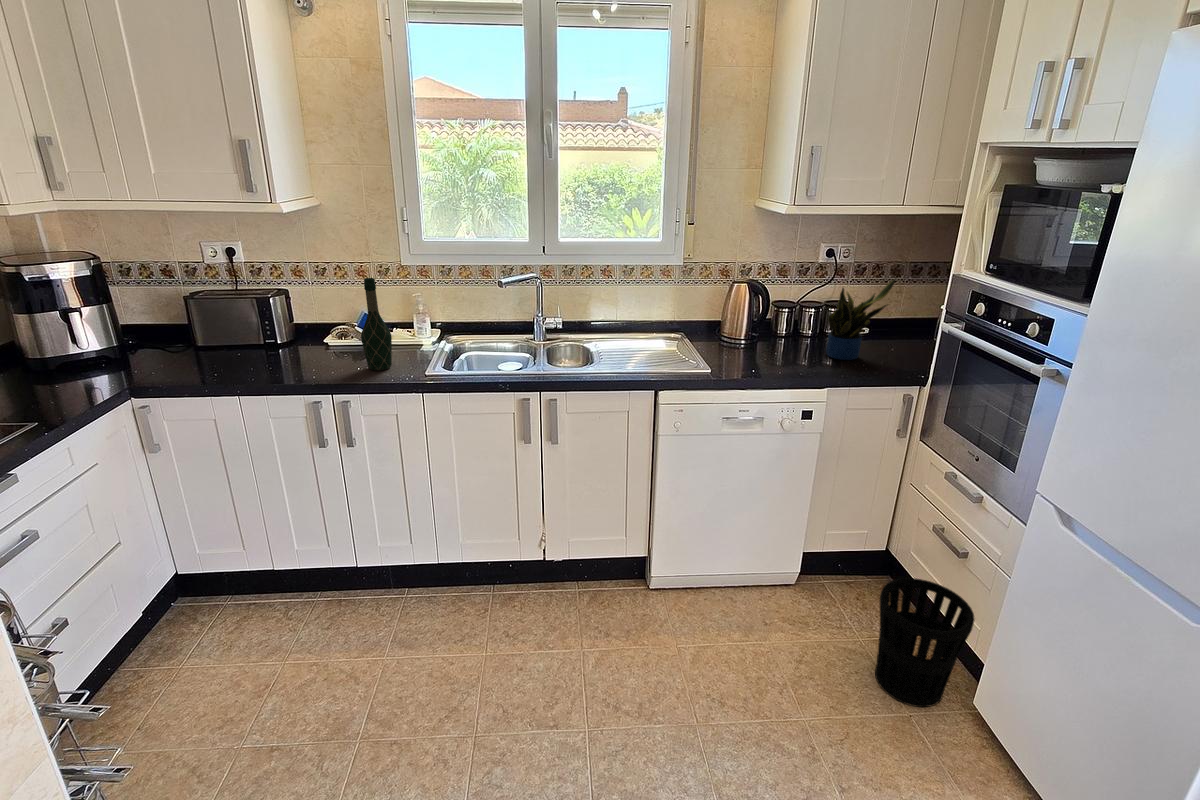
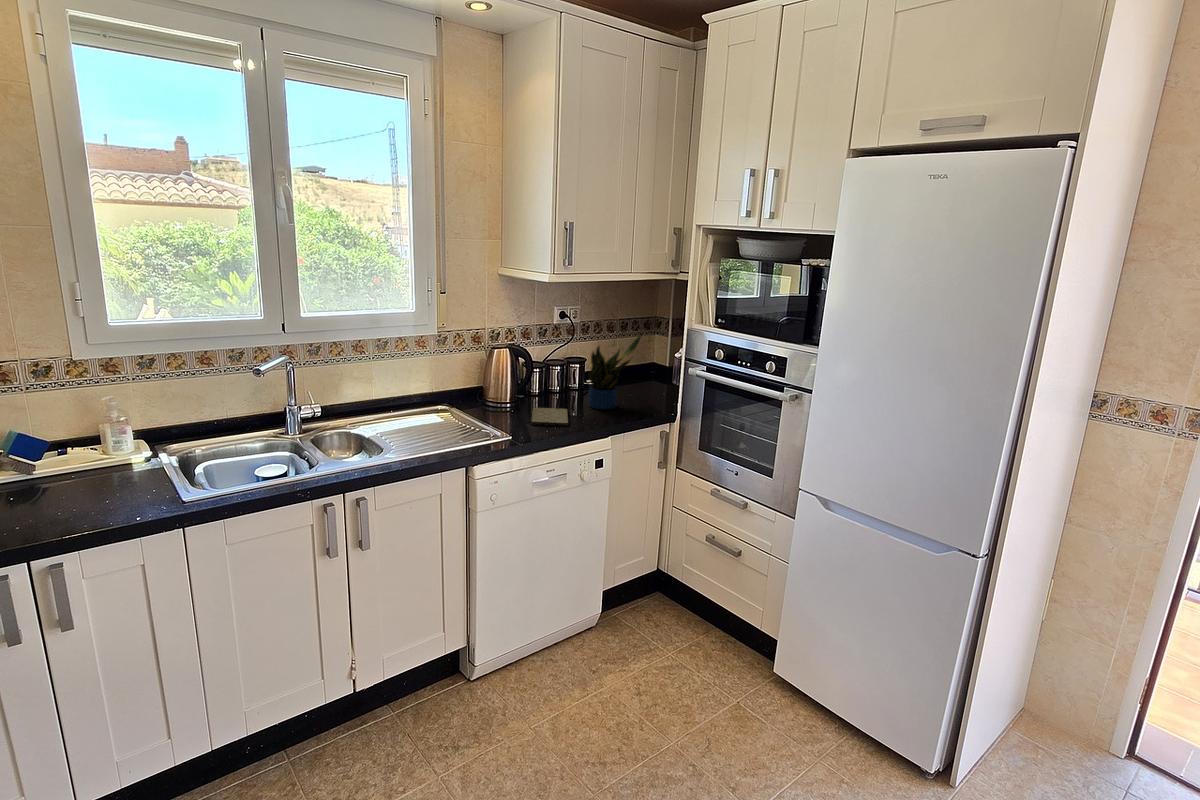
wine bottle: present [361,278,392,370] -> none [64,382,116,510]
cutting board: none [743,347,795,369] -> present [531,408,568,426]
wastebasket: present [875,578,975,707] -> none [693,584,766,694]

